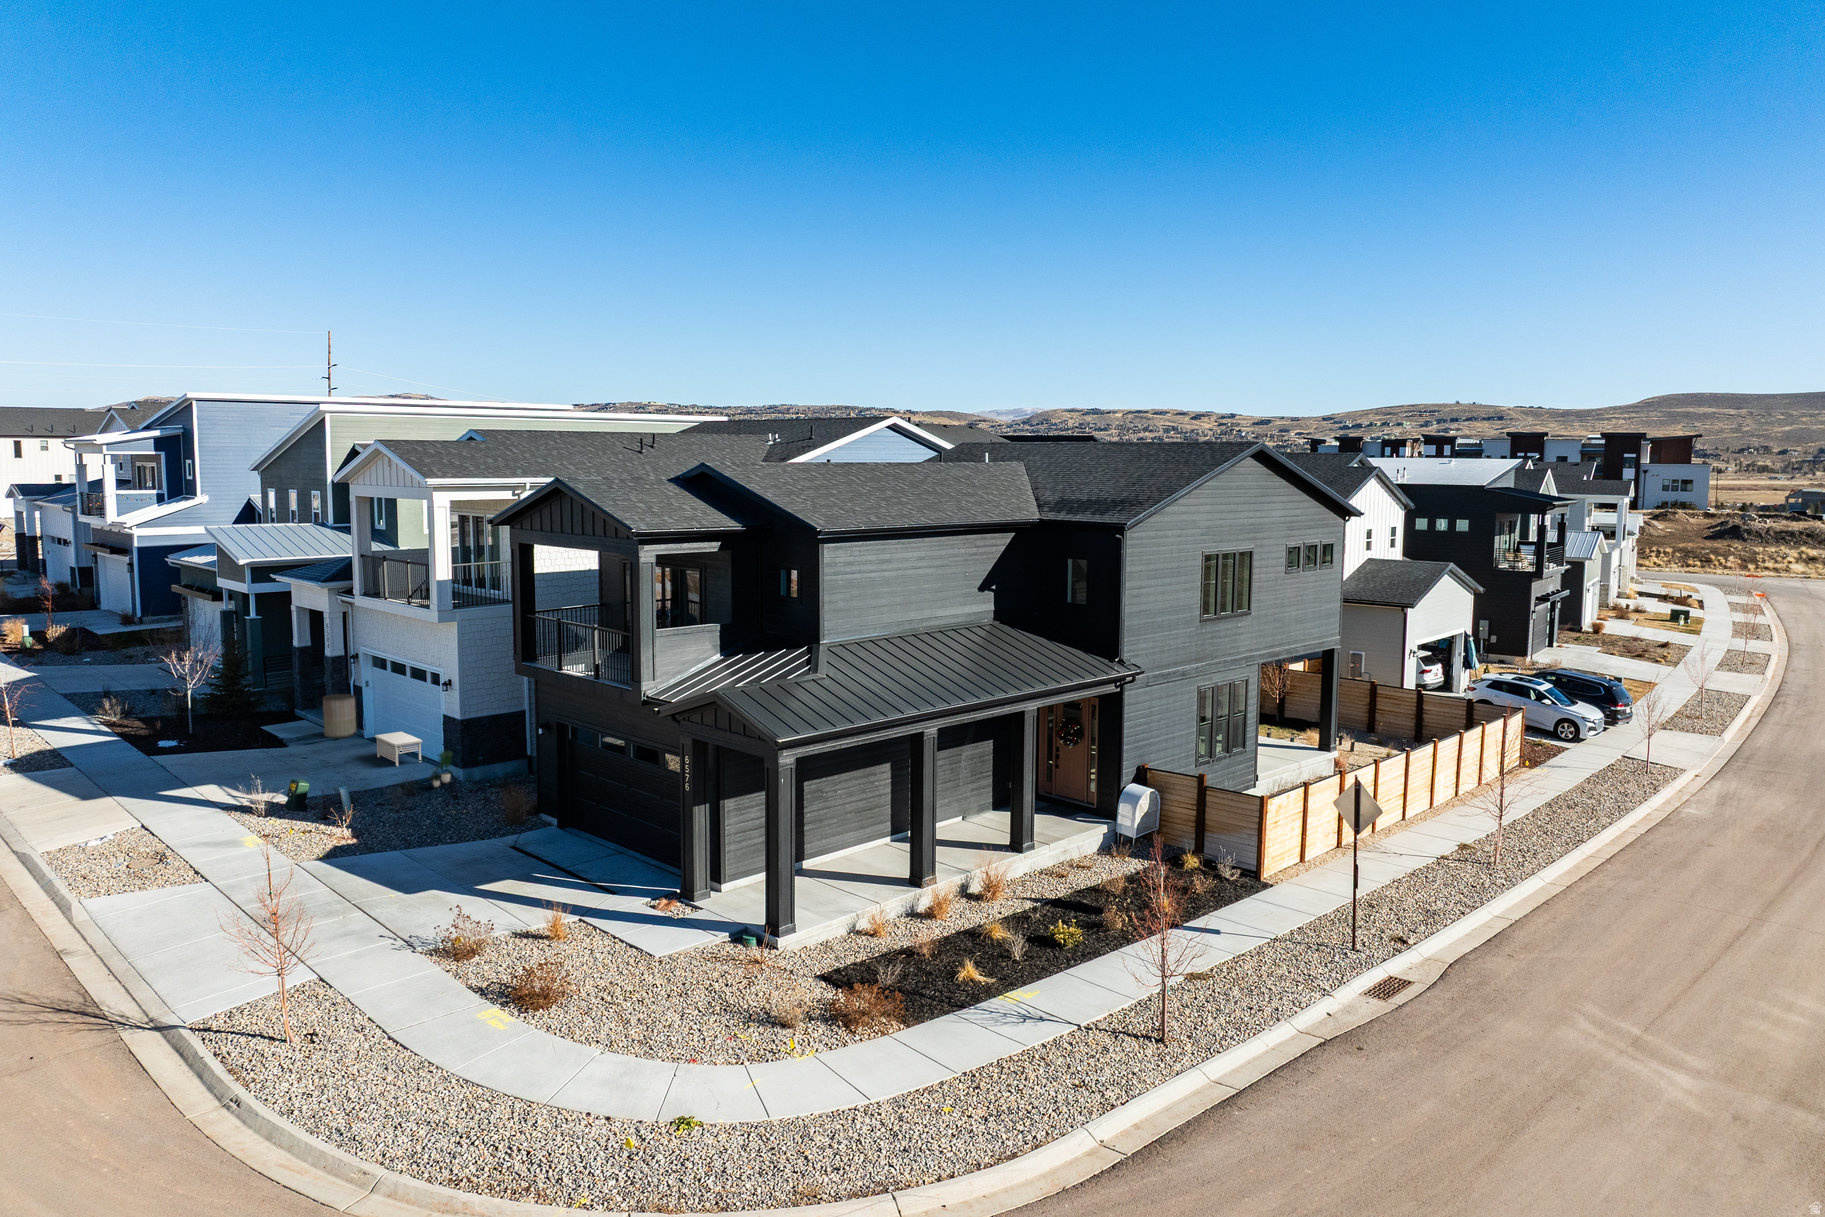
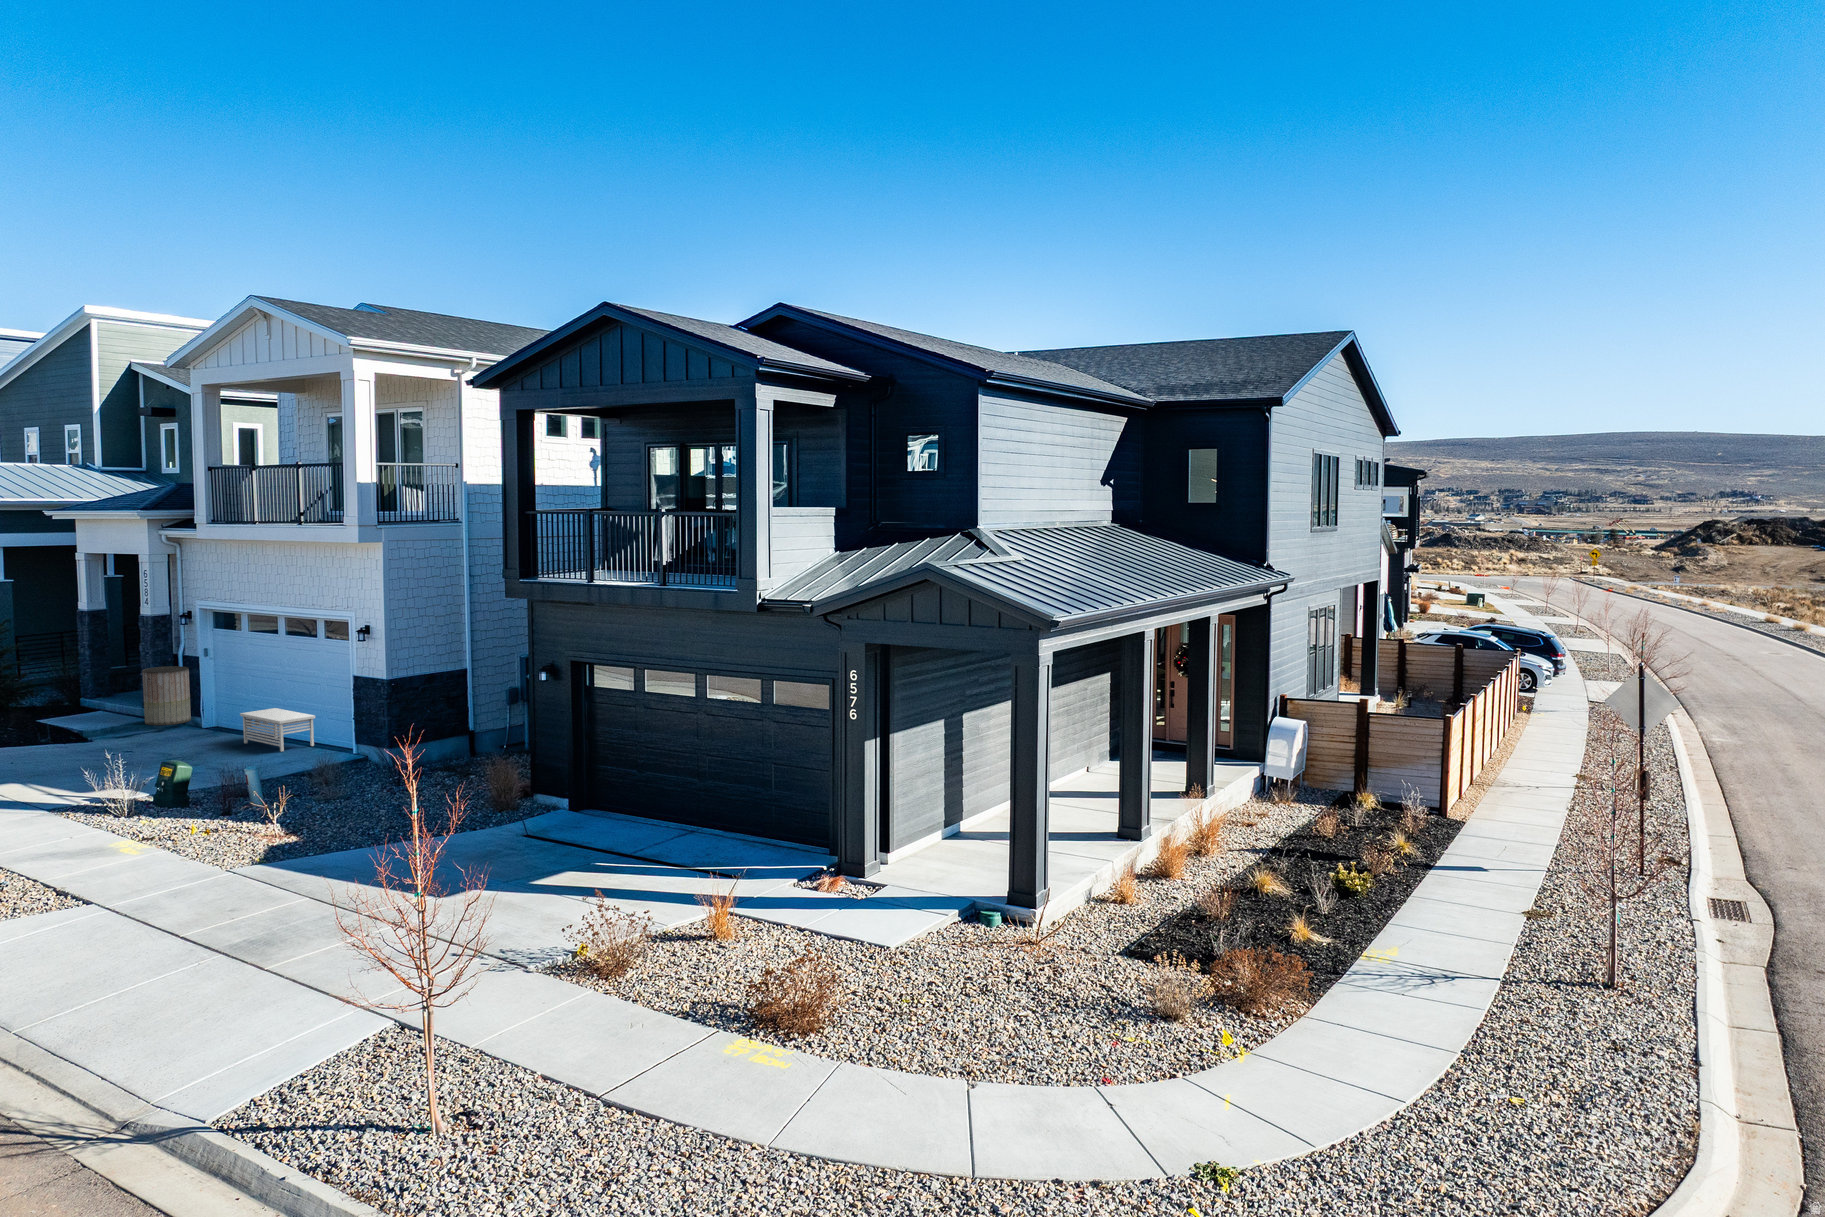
potted plant: present [429,751,452,787] -> none [347,719,380,772]

